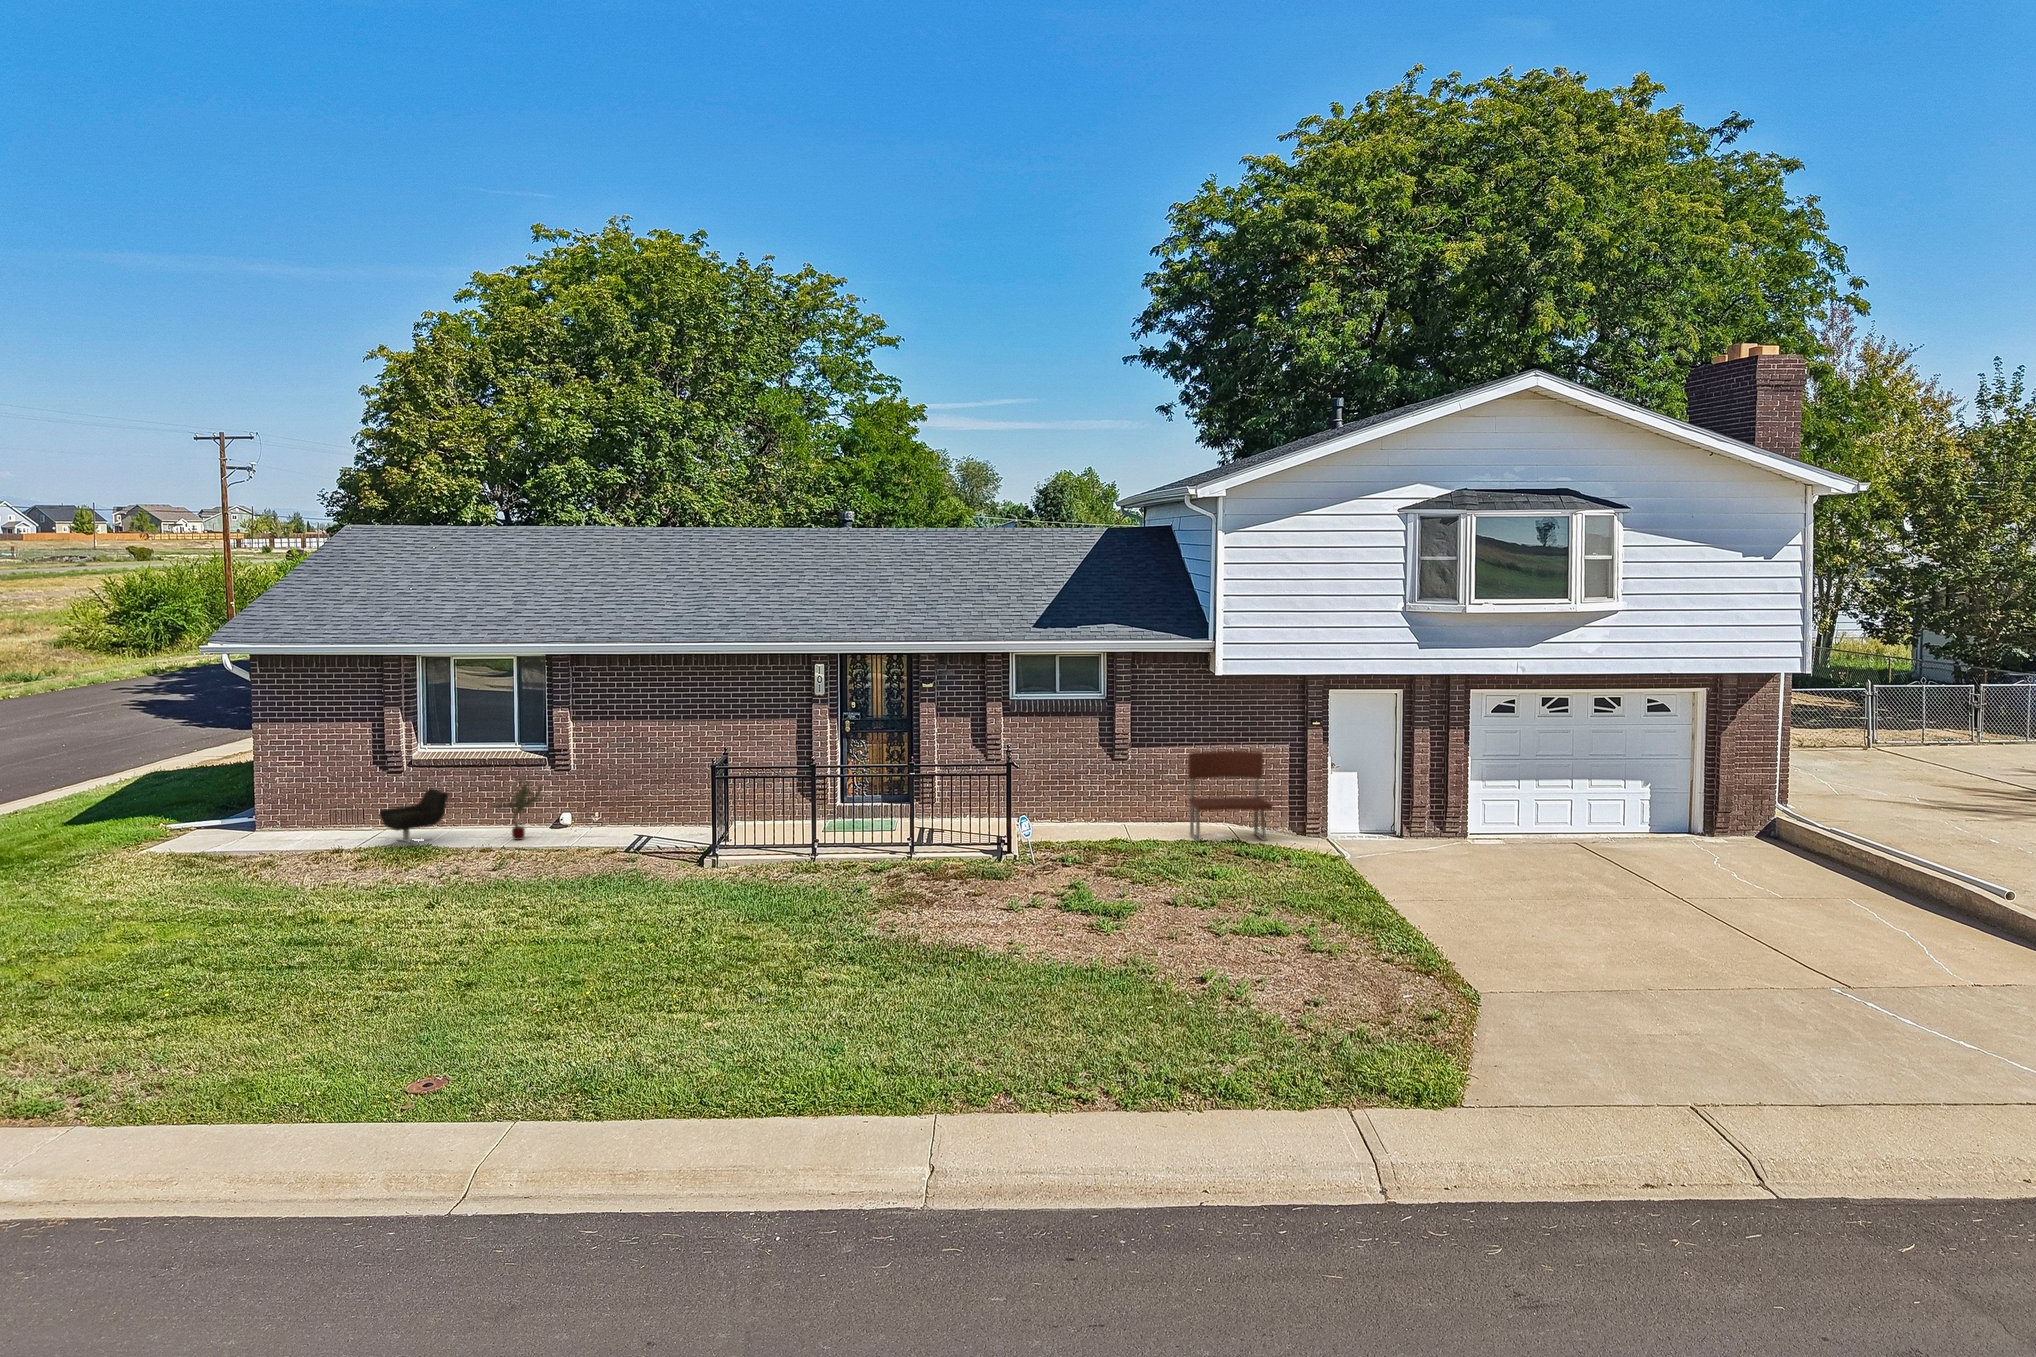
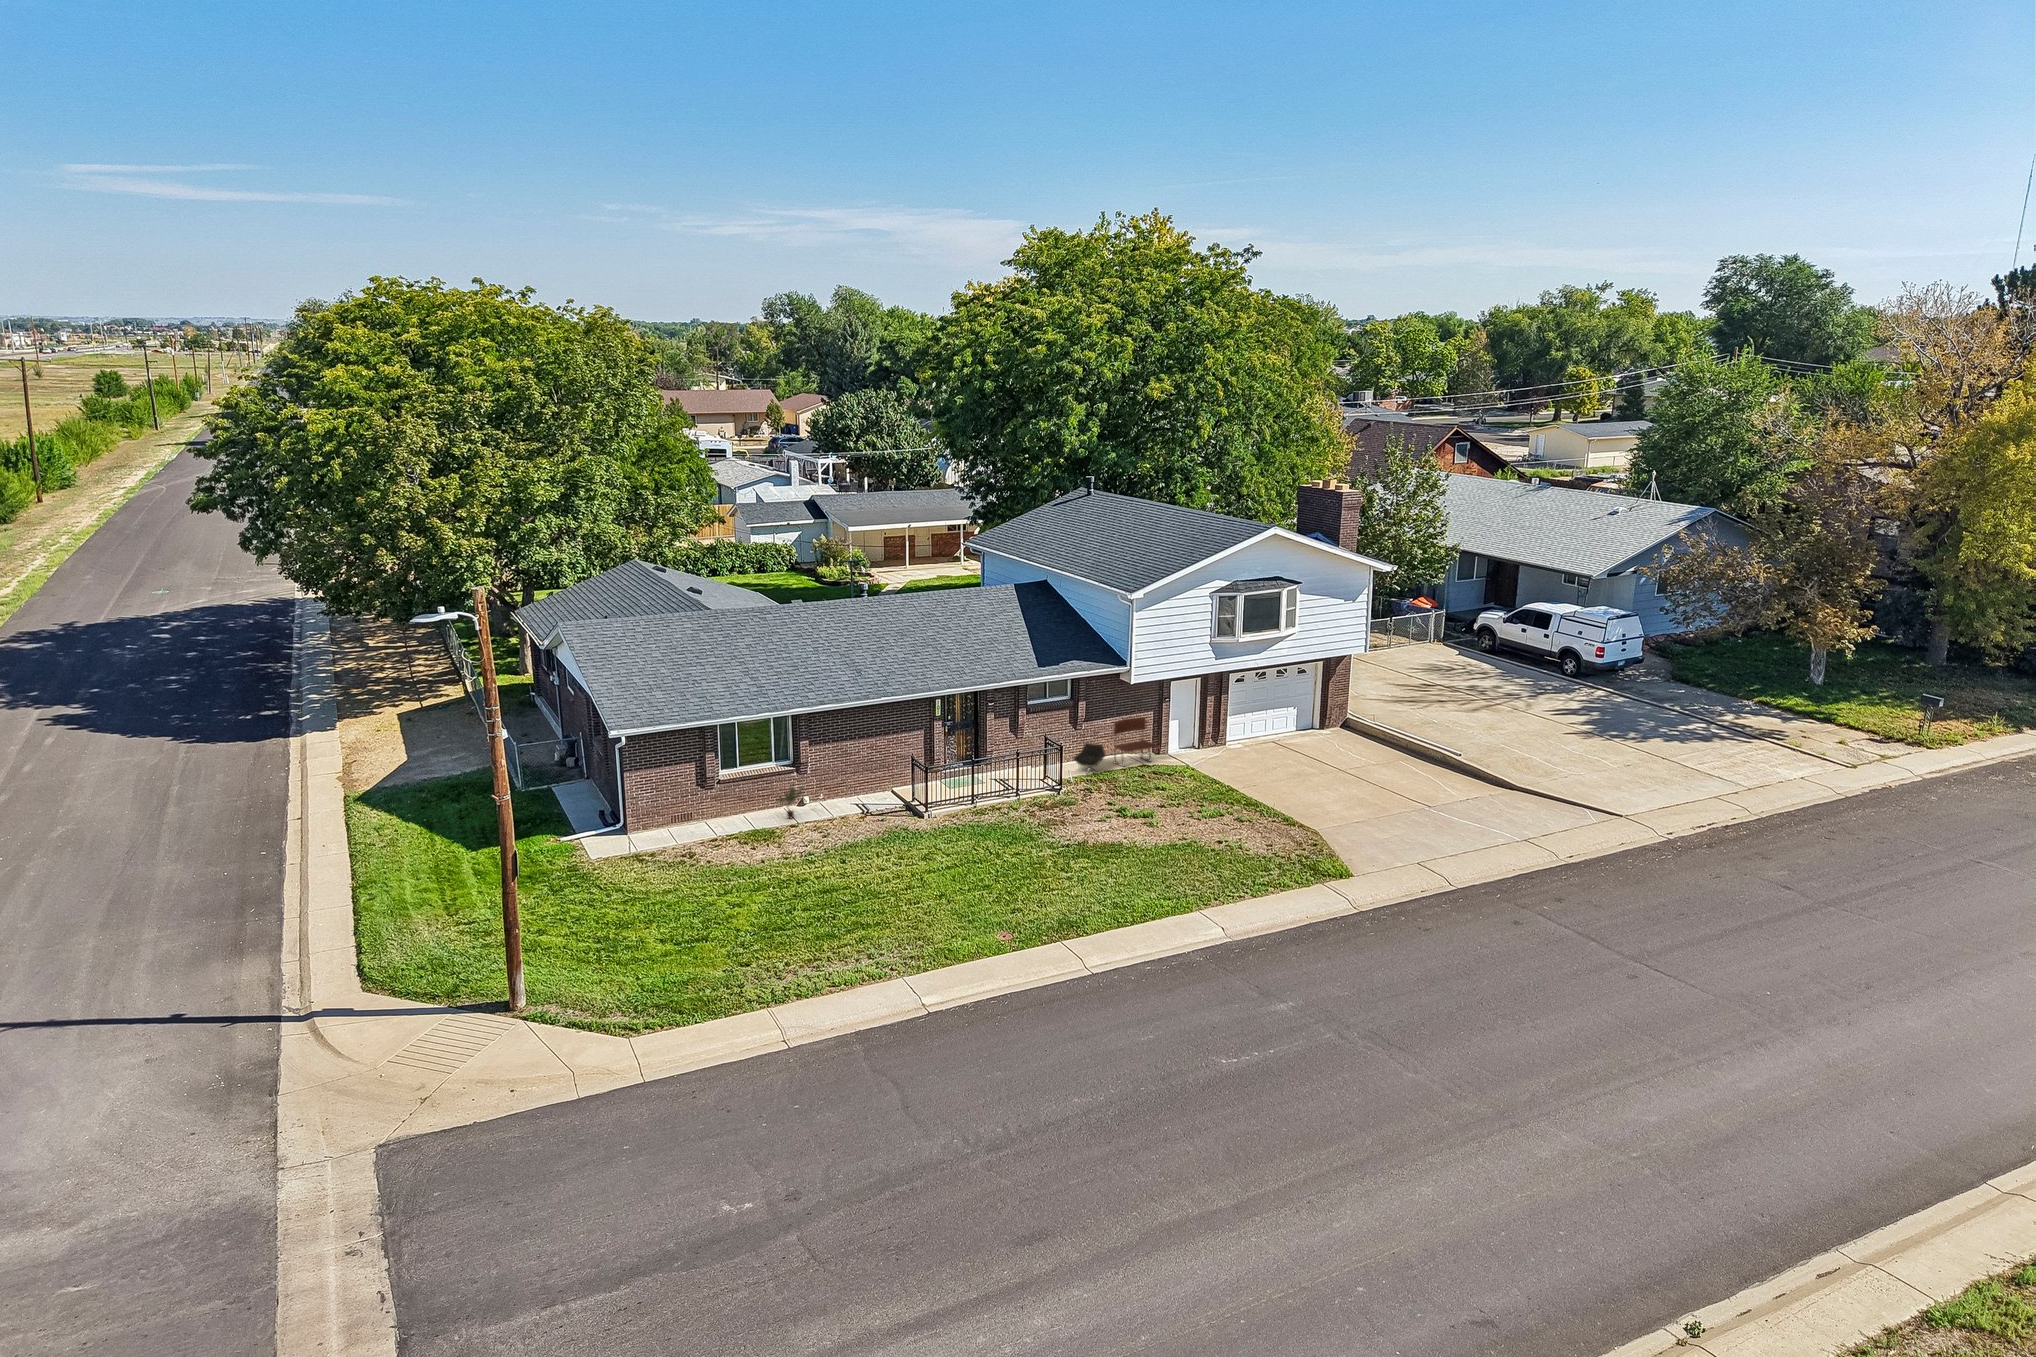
lounge chair: present [380,789,448,846] -> present [1074,743,1105,772]

